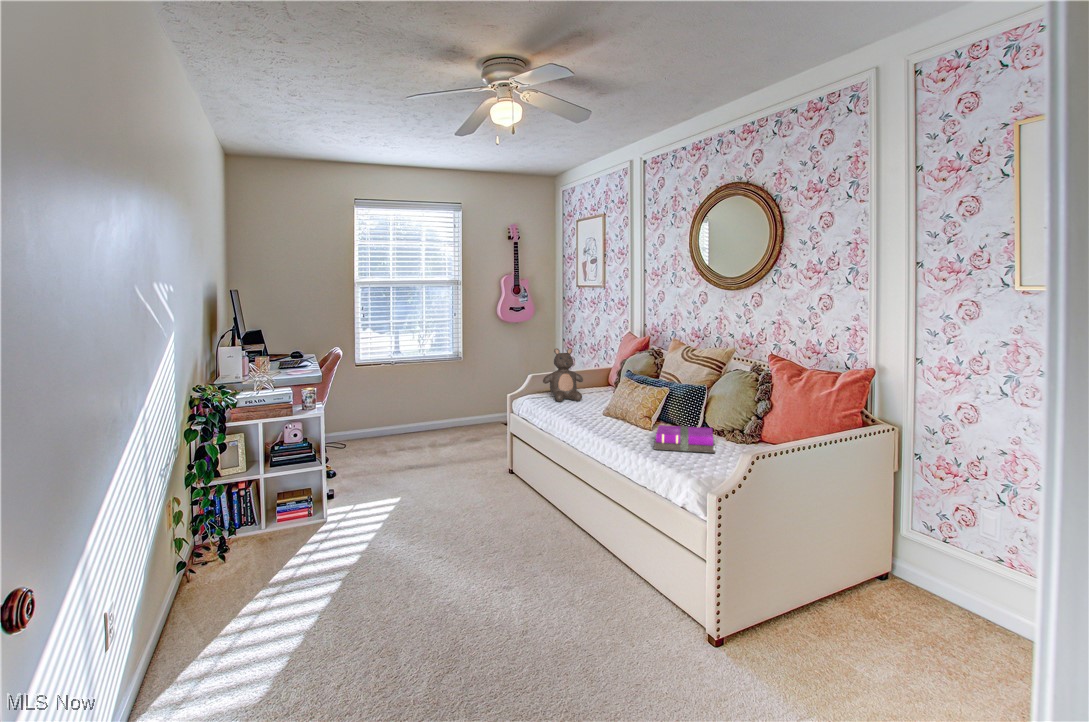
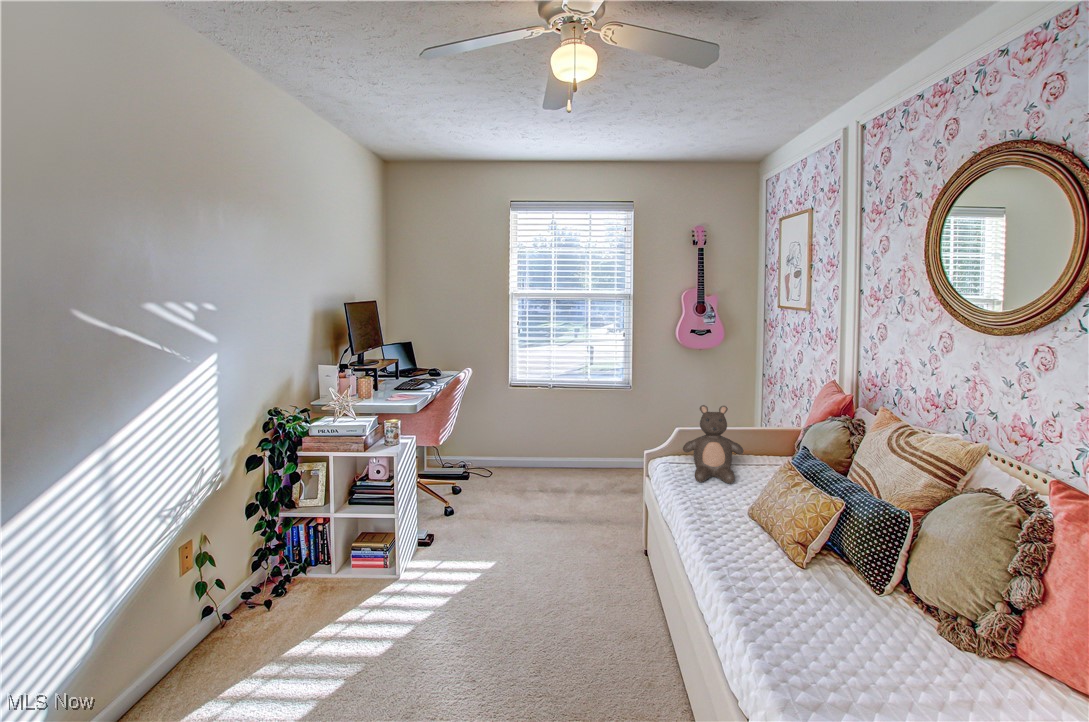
notebook: present [654,425,715,453] -> none [771,580,905,675]

